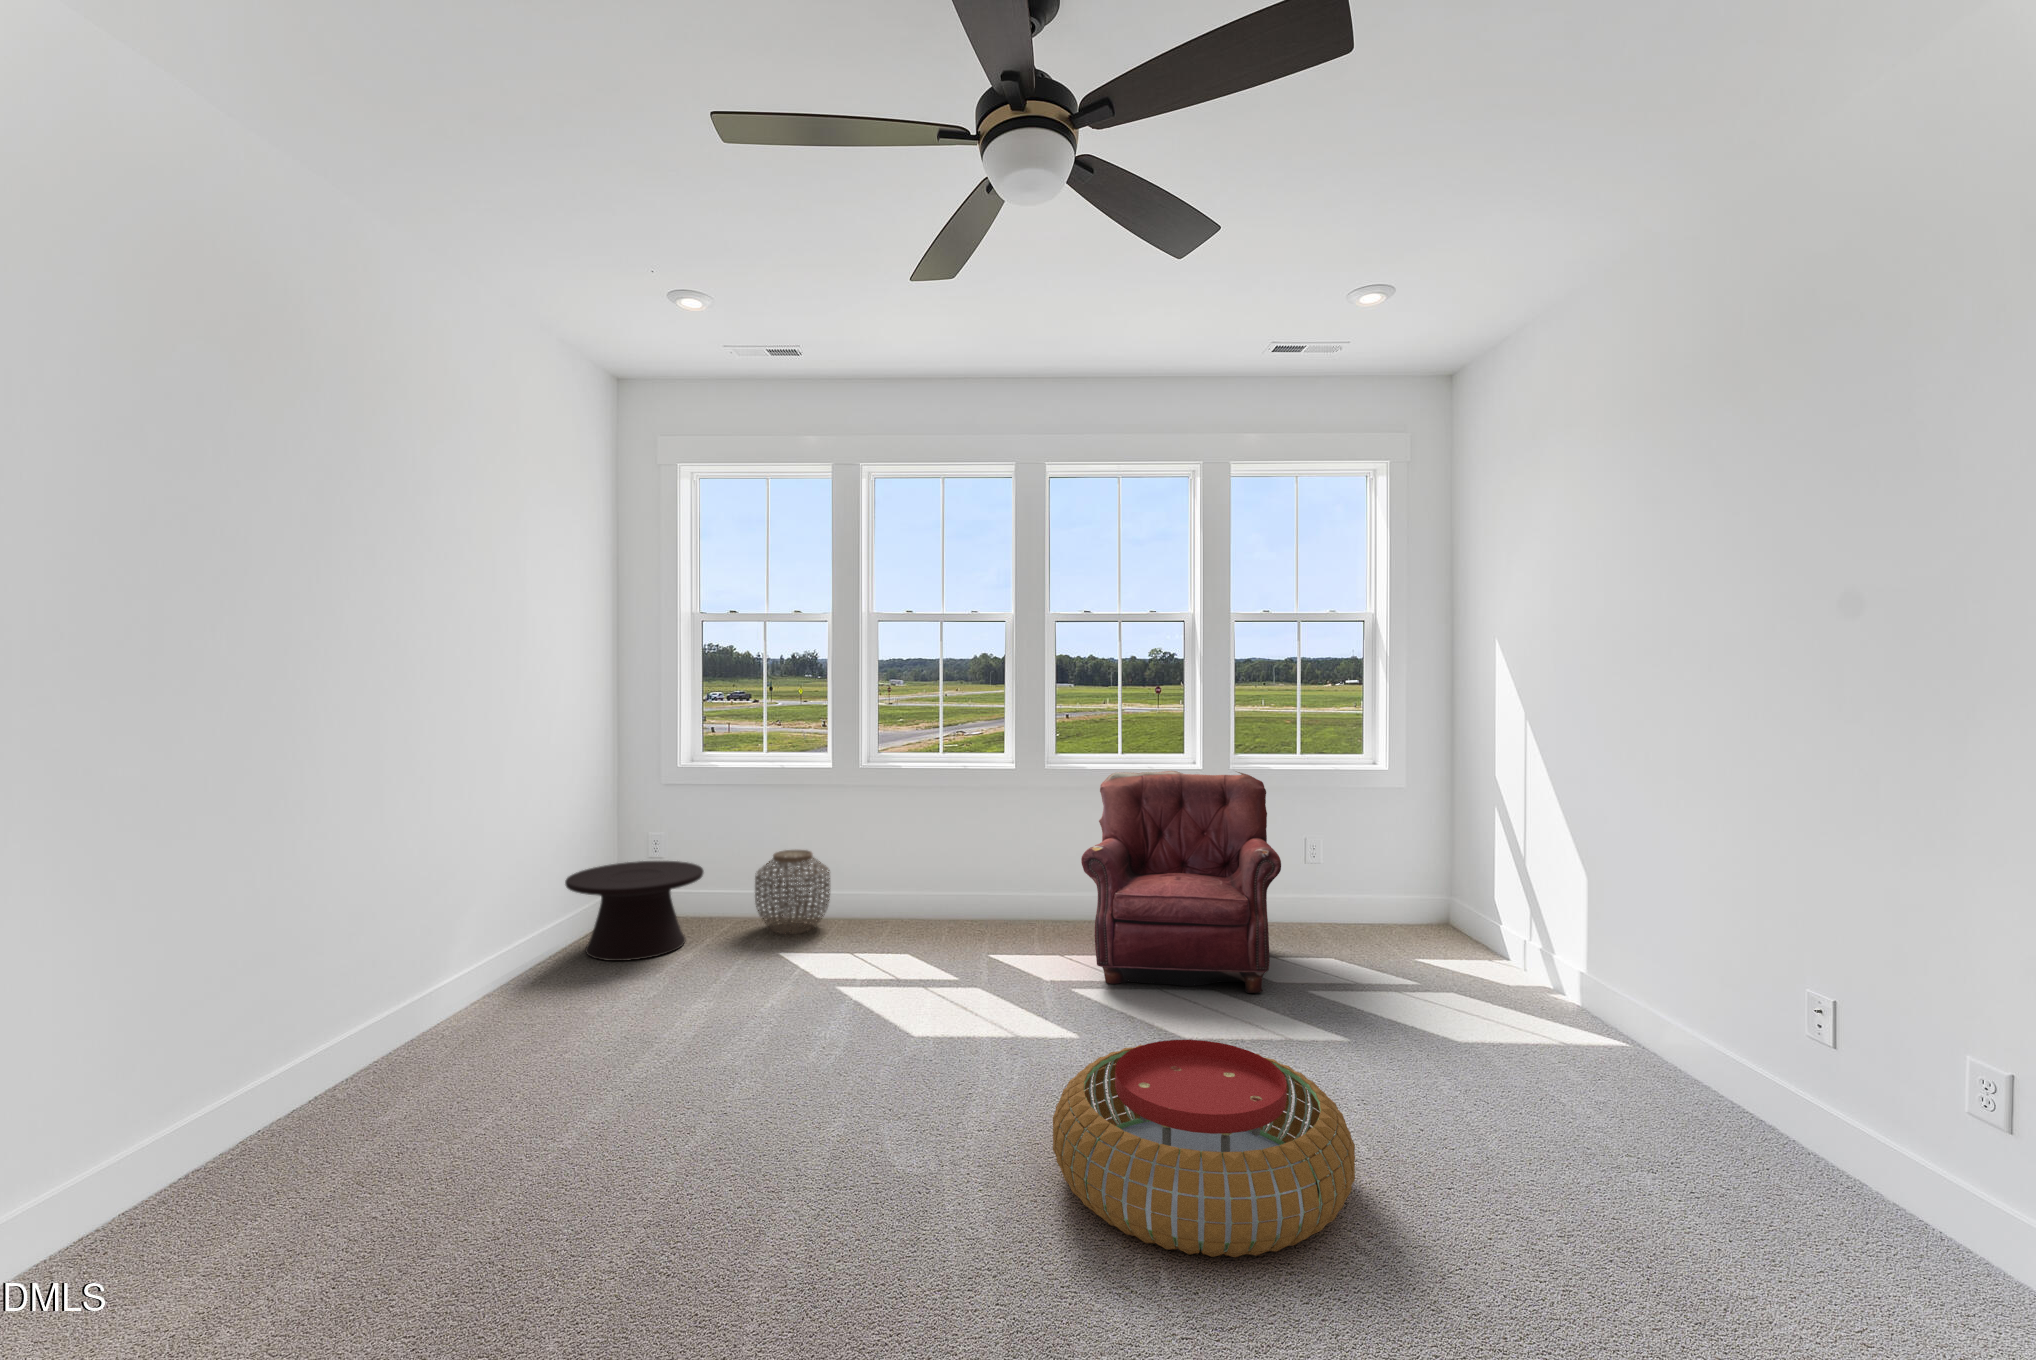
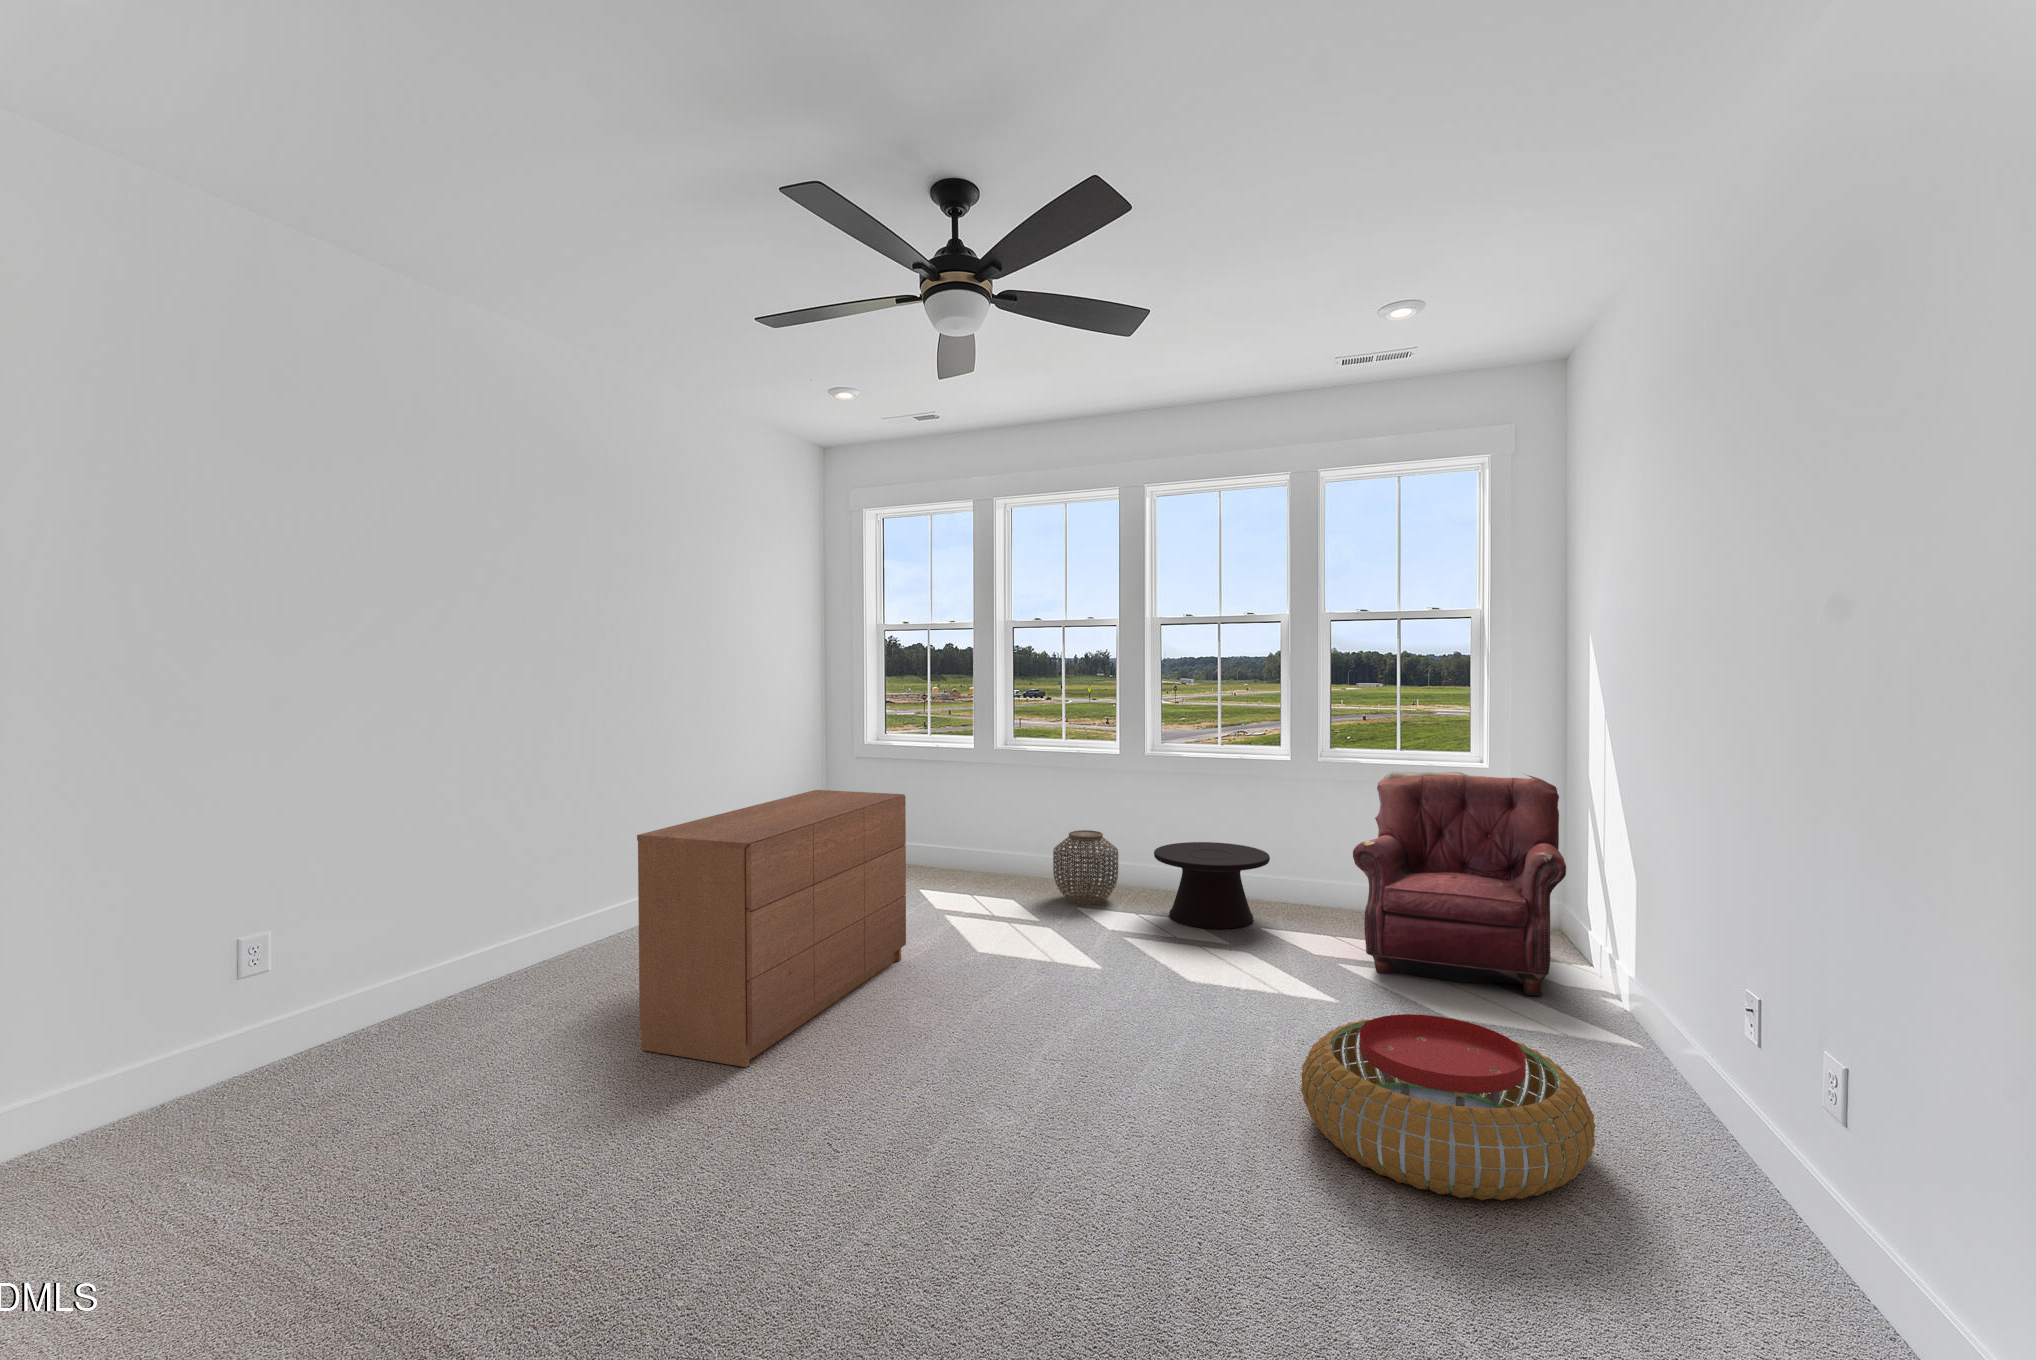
dresser: none [101,821,562,1232] -> present [637,790,906,1067]
side table: present [565,861,704,961] -> present [1154,842,1270,929]

